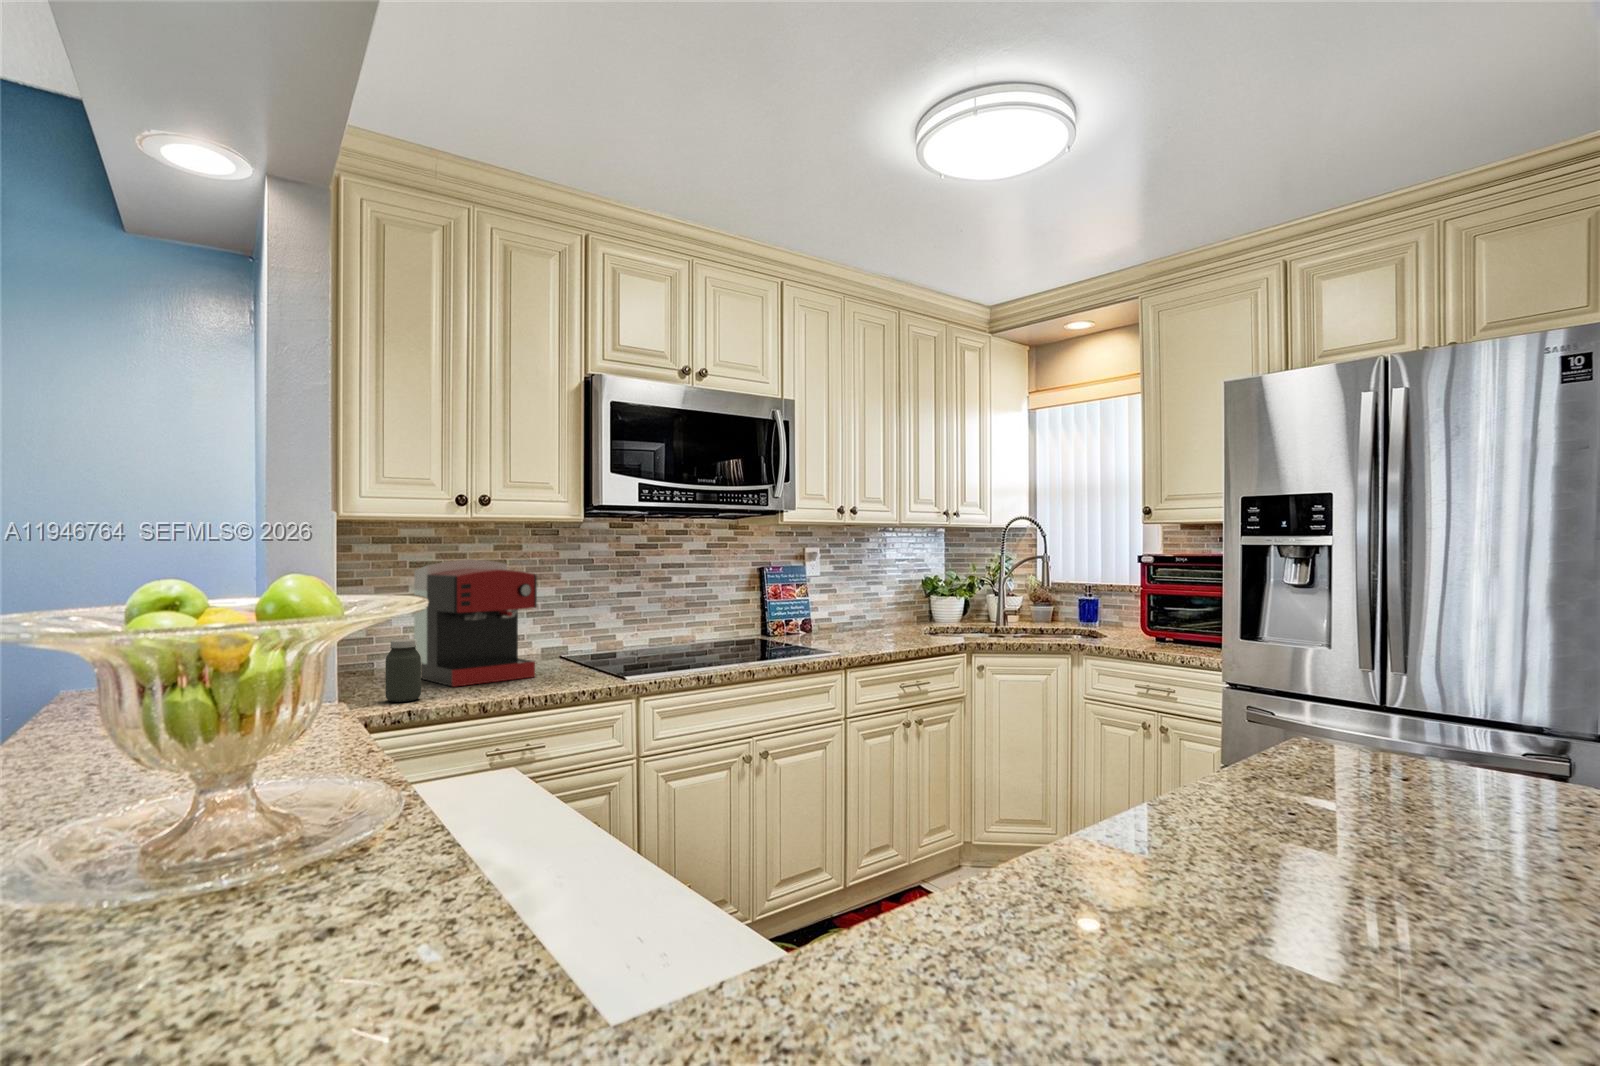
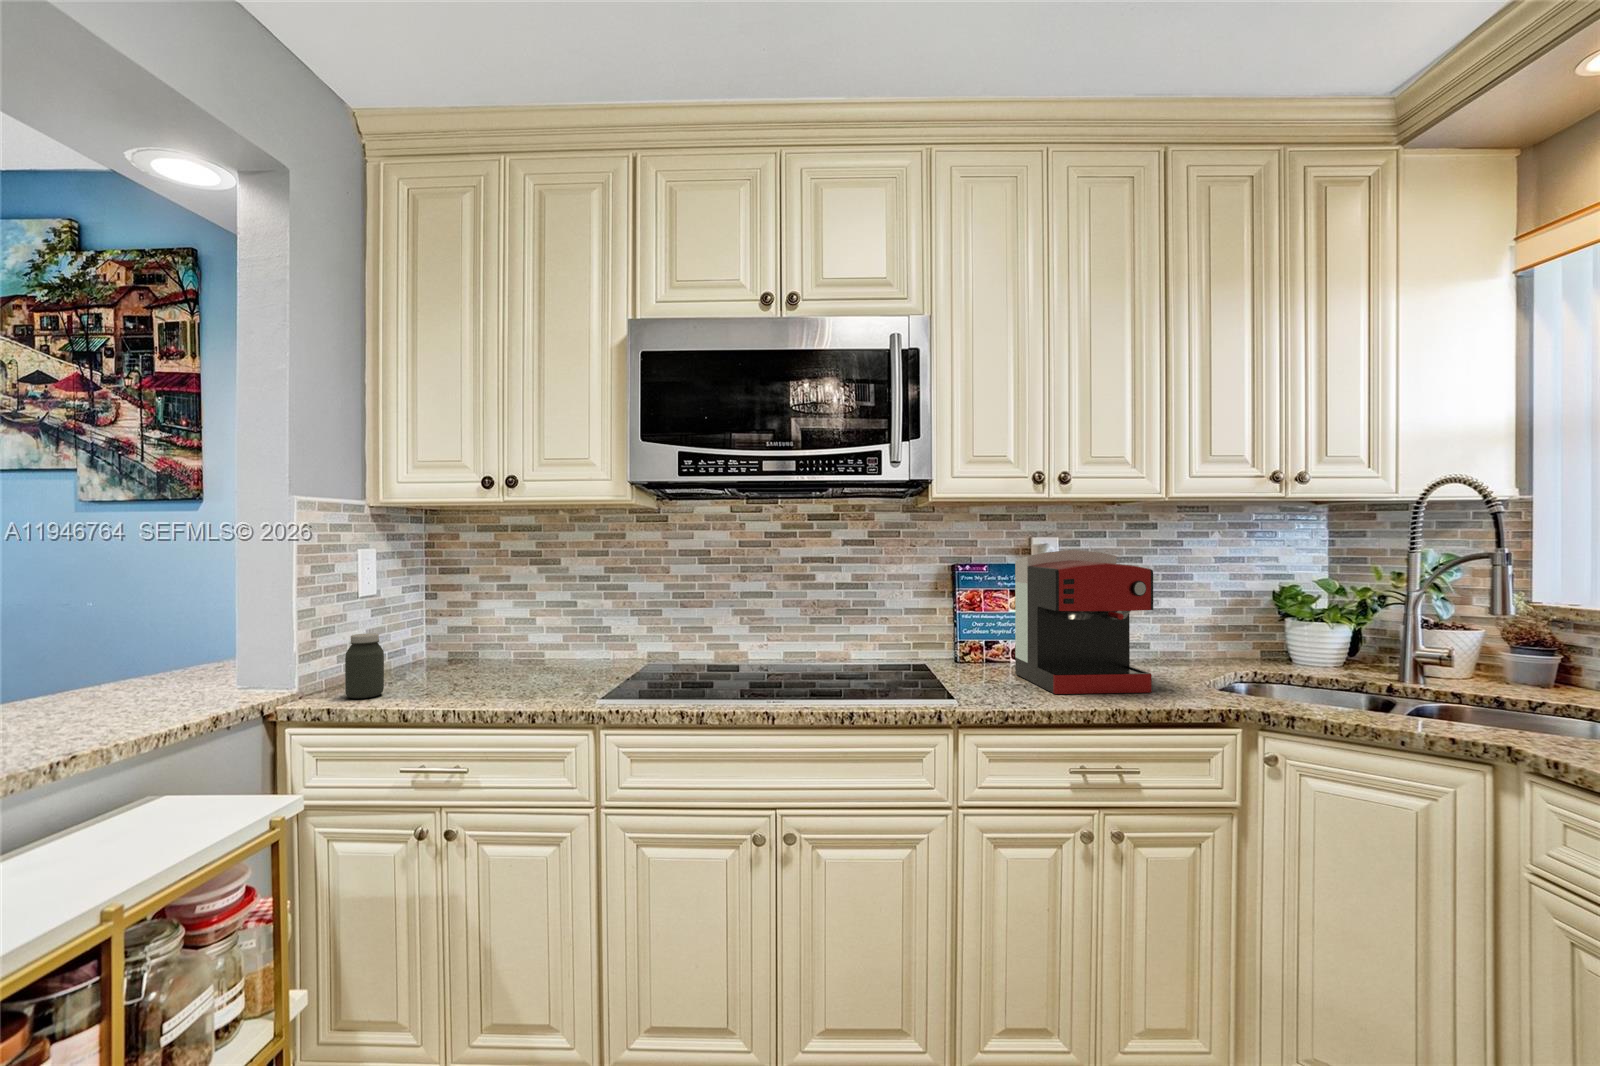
coffee maker: present [414,559,537,687] -> present [1015,550,1153,694]

